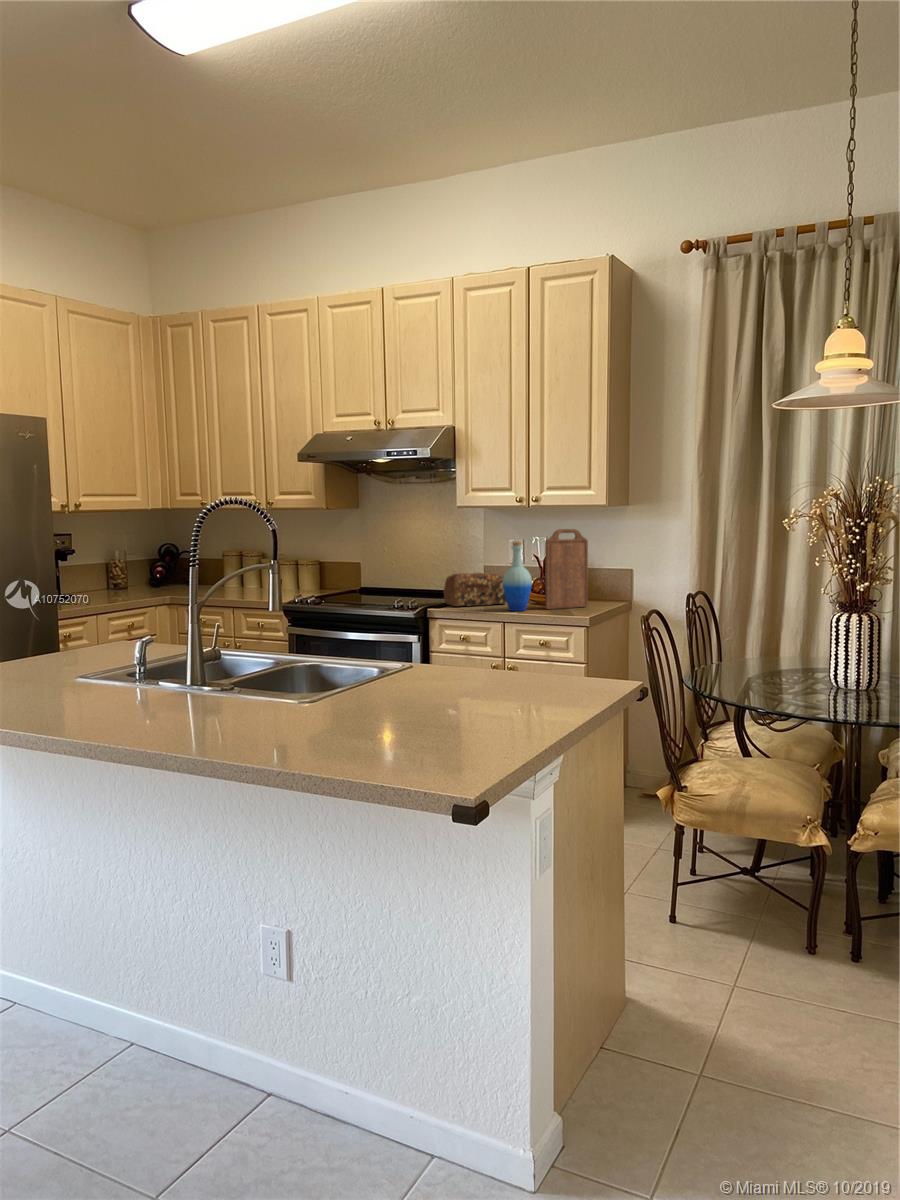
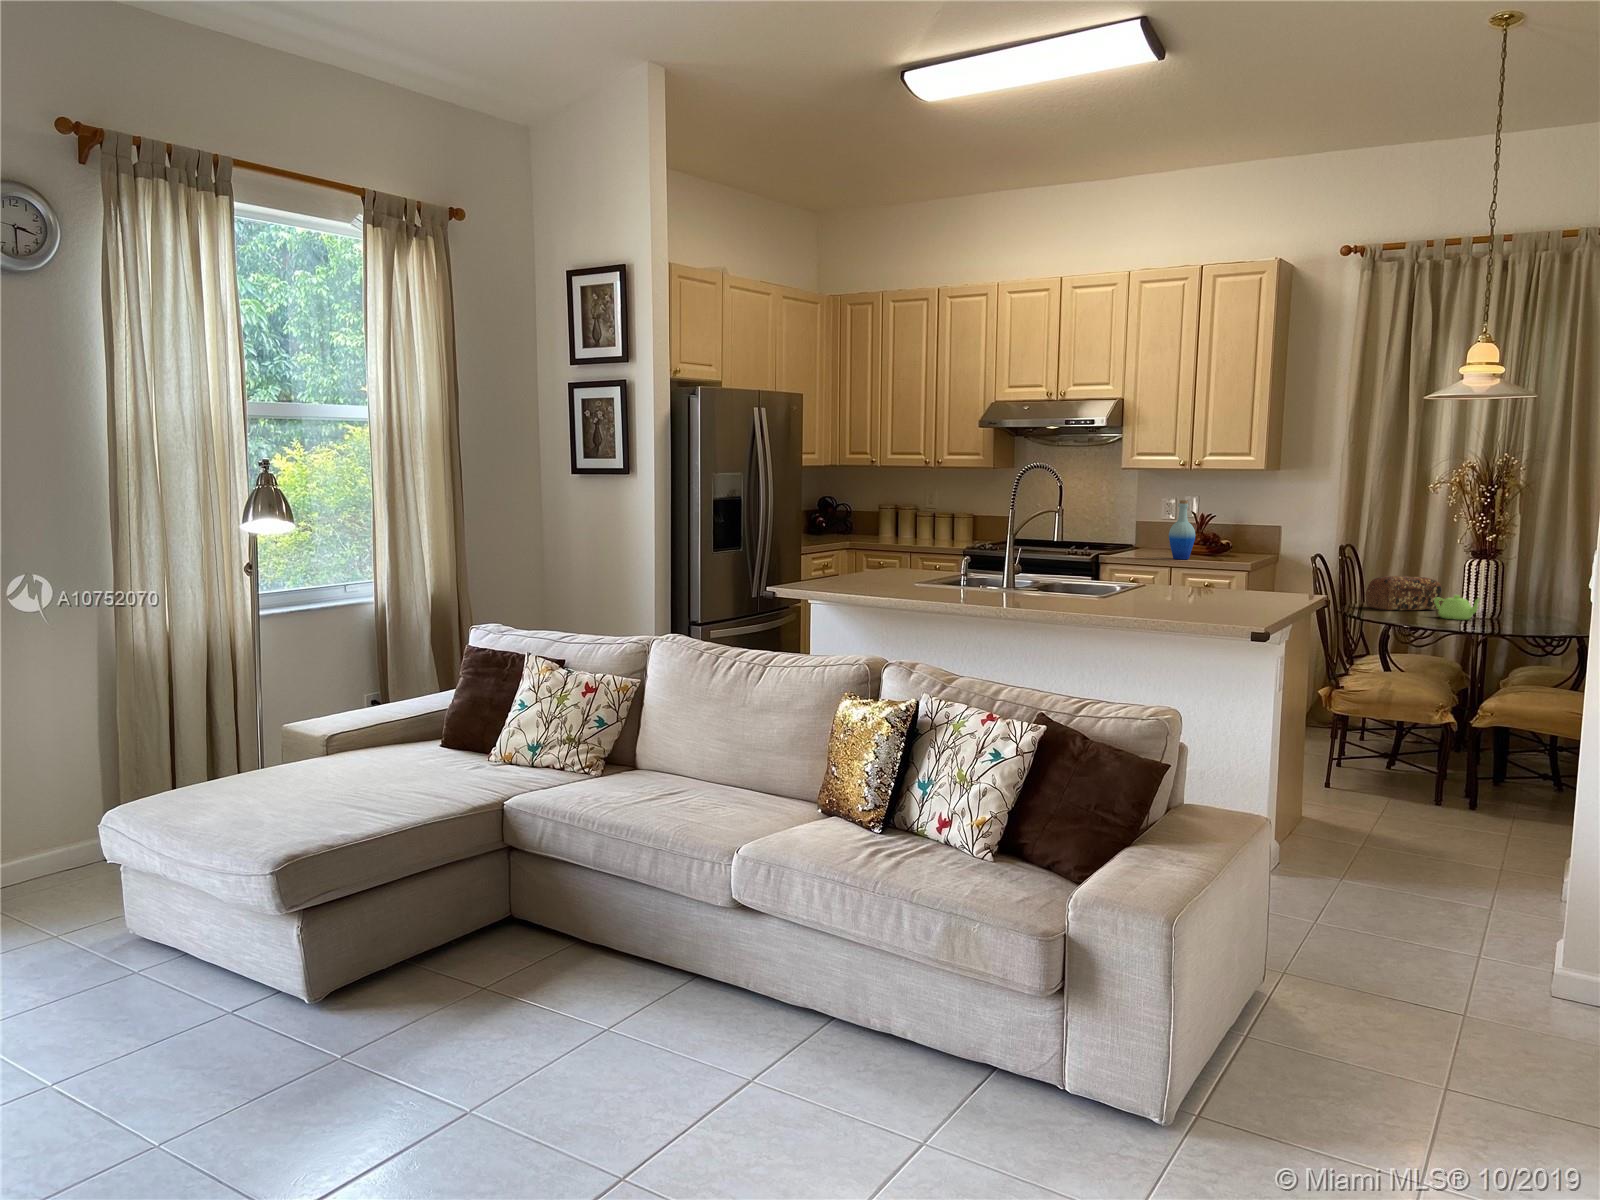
cutting board: present [545,529,588,609] -> none [1205,490,1245,559]
bread loaf: present [444,573,507,607] -> present [1365,575,1442,611]
teapot: none [796,661,856,695] -> present [1435,595,1481,620]

